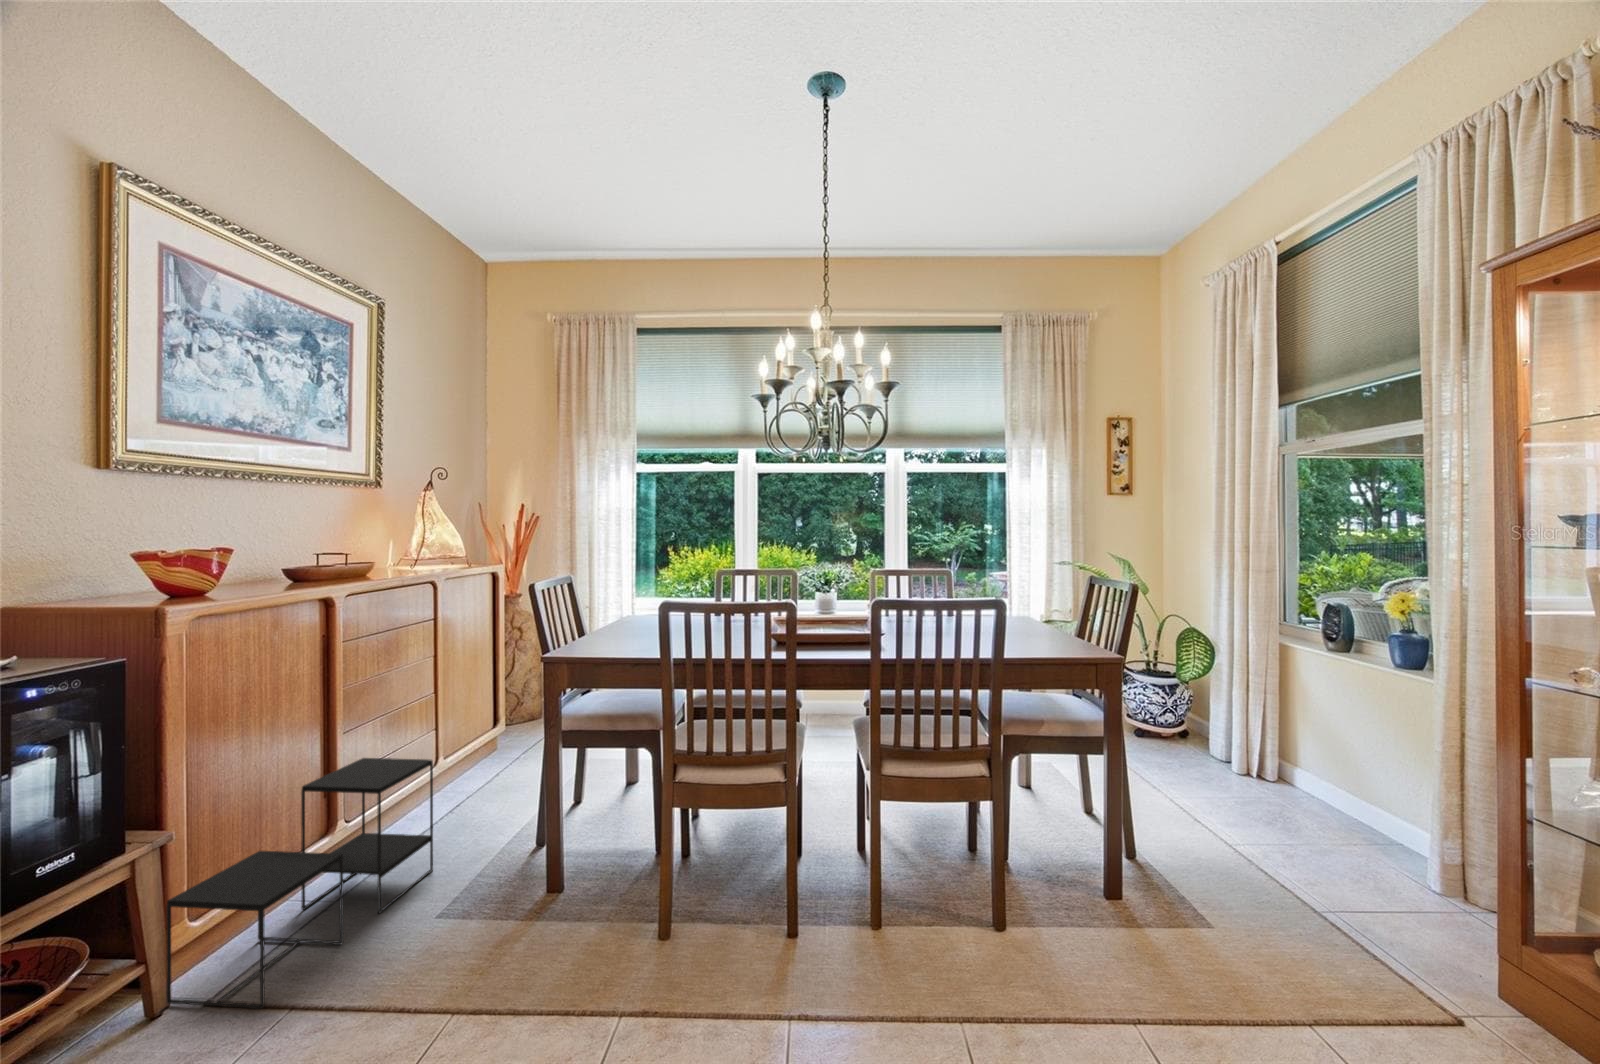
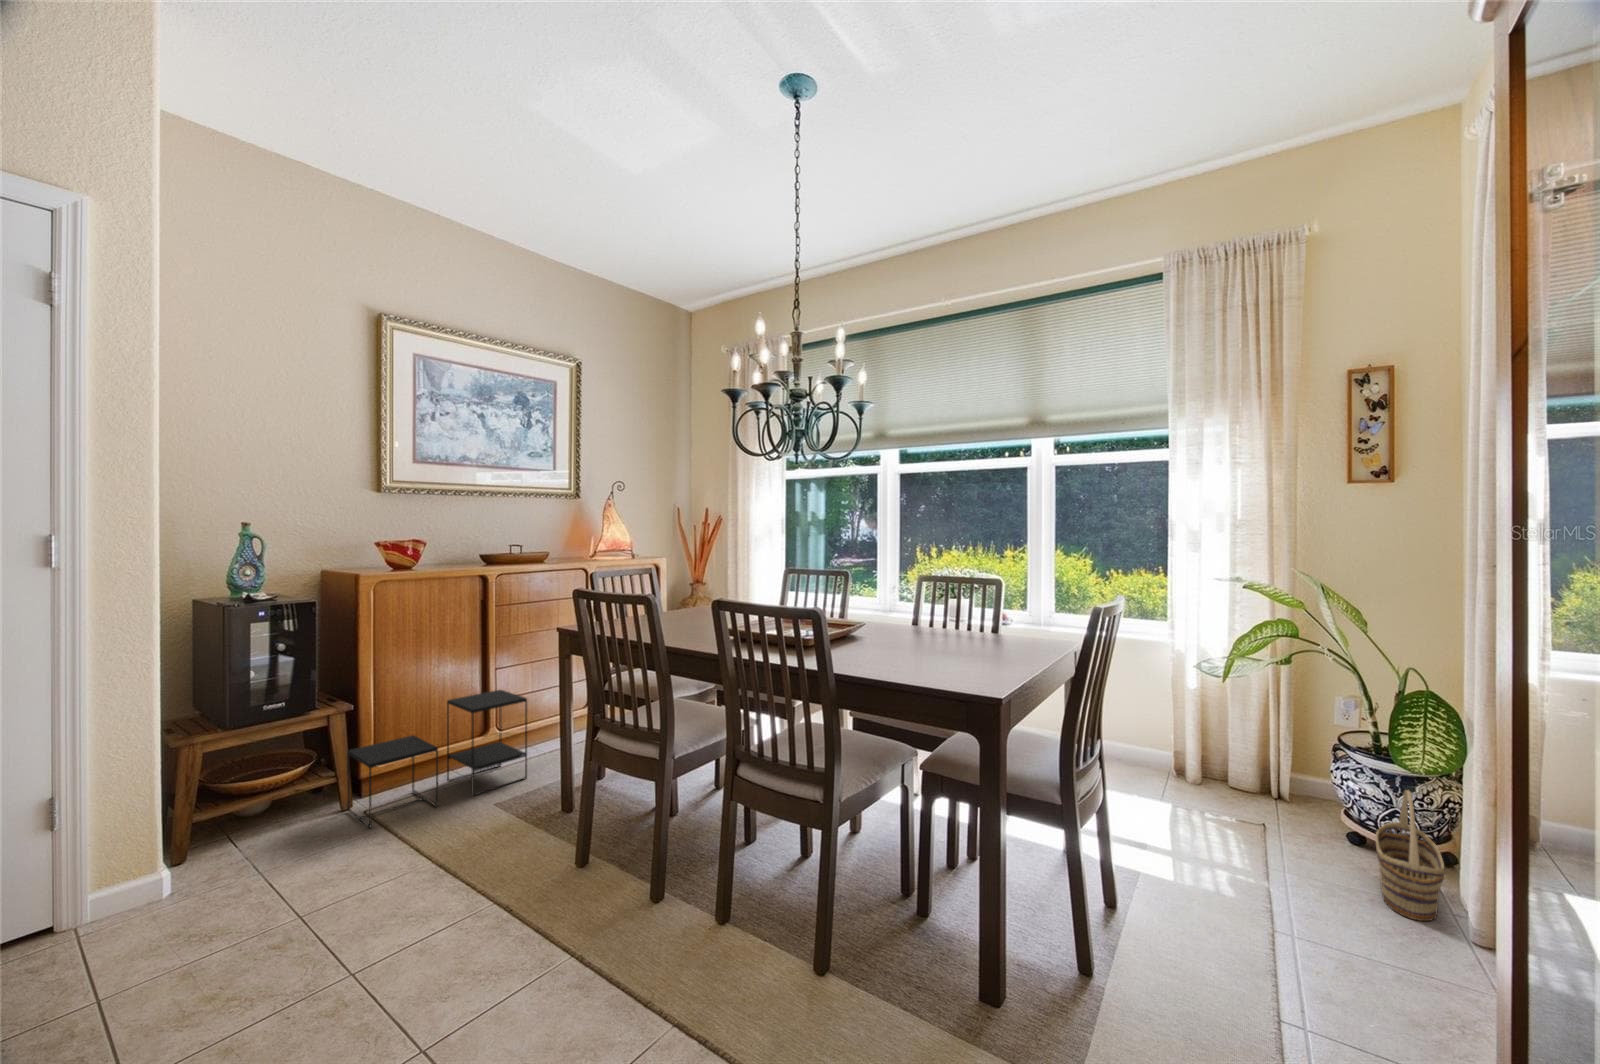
basket: none [1171,692,1223,772] -> present [1375,790,1444,921]

